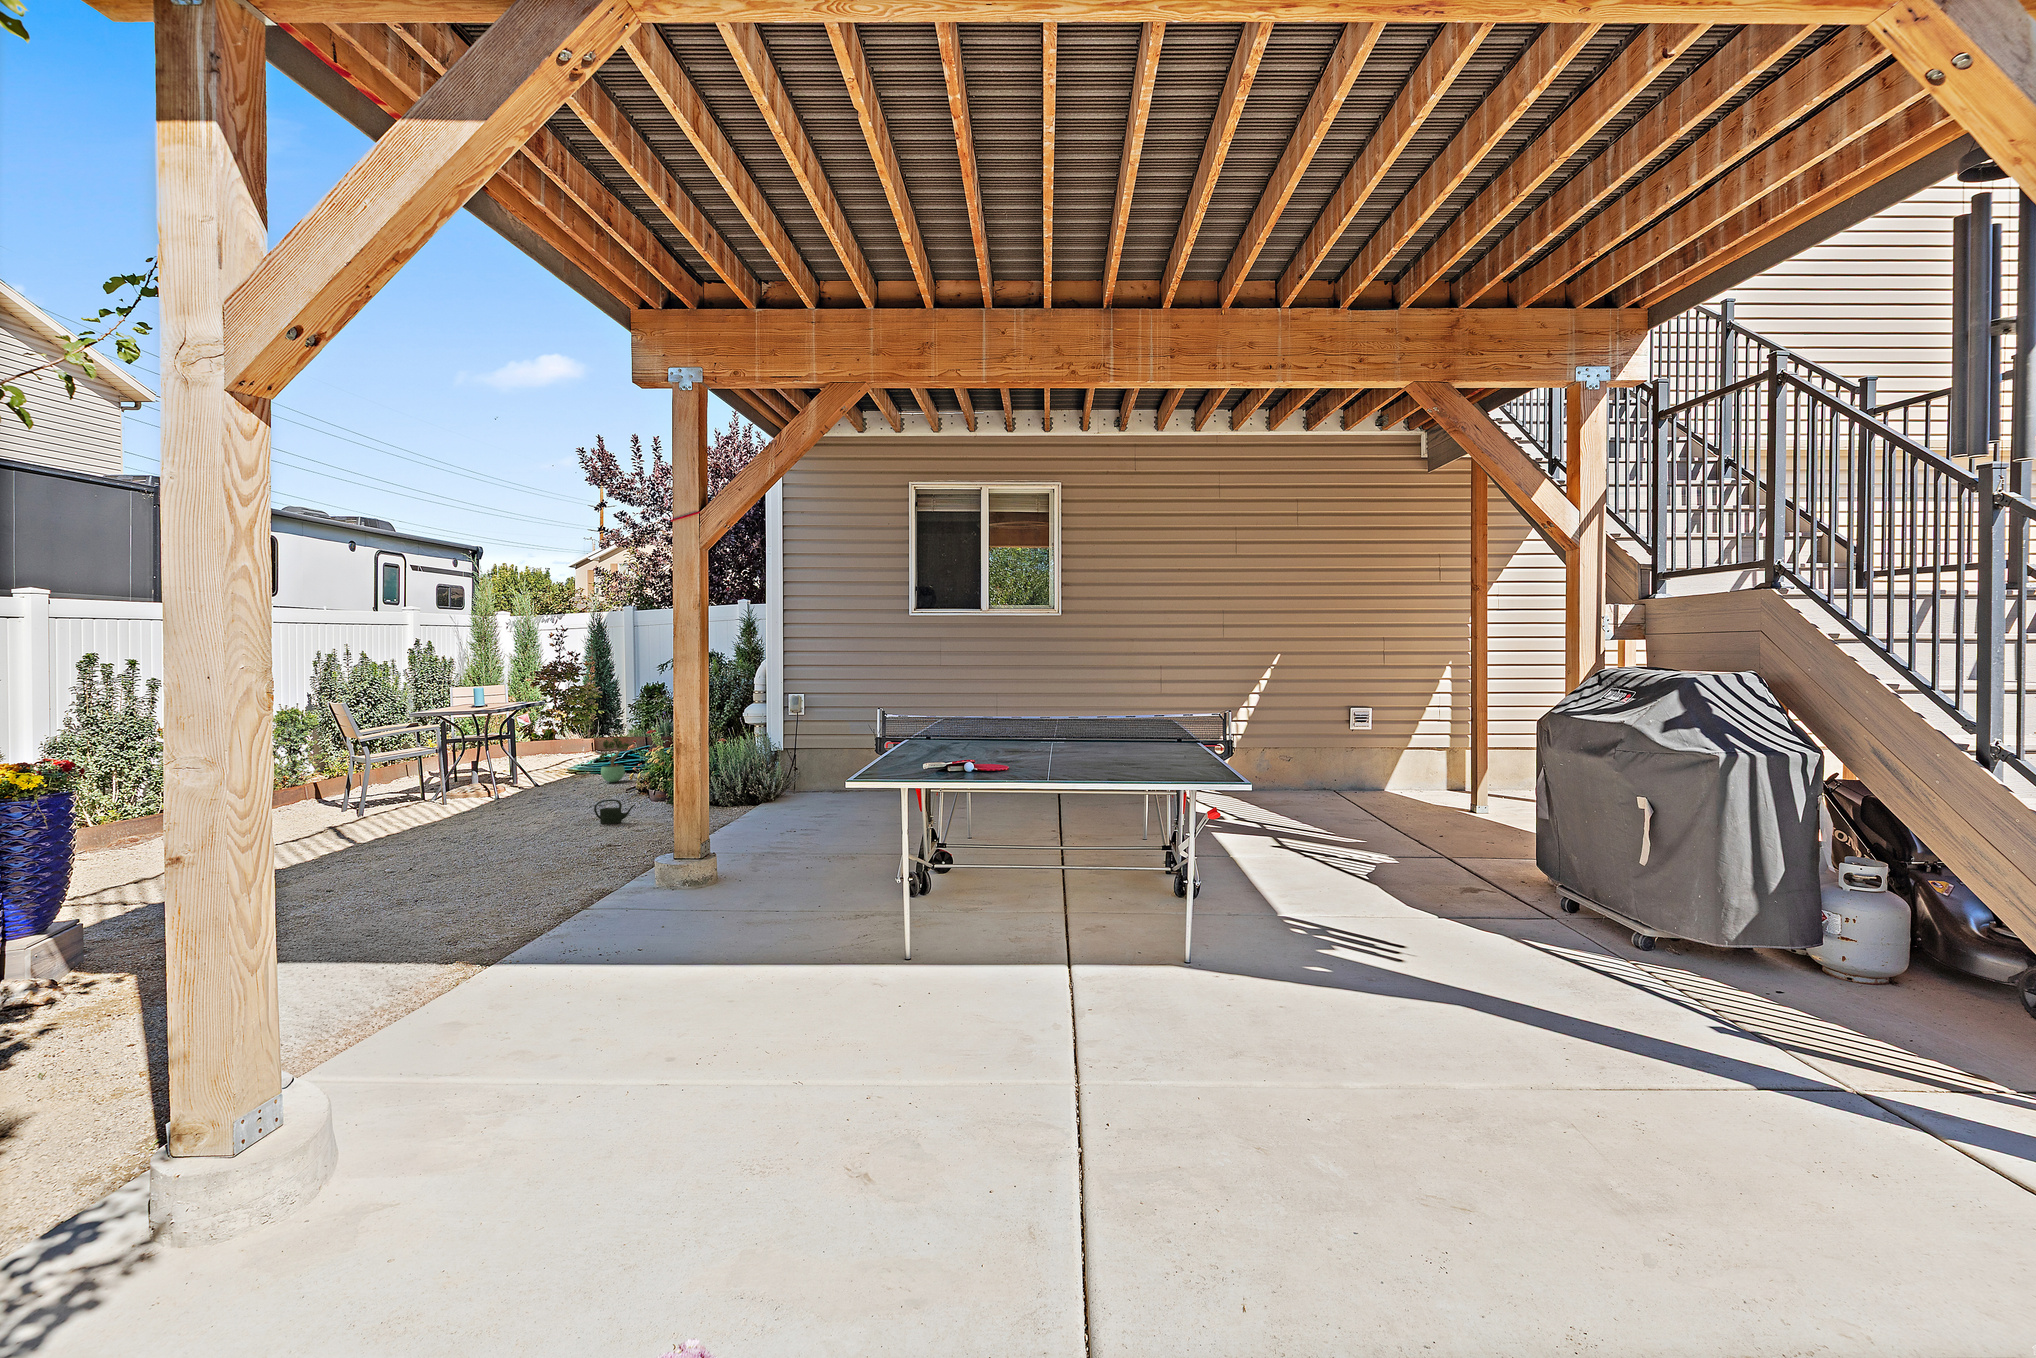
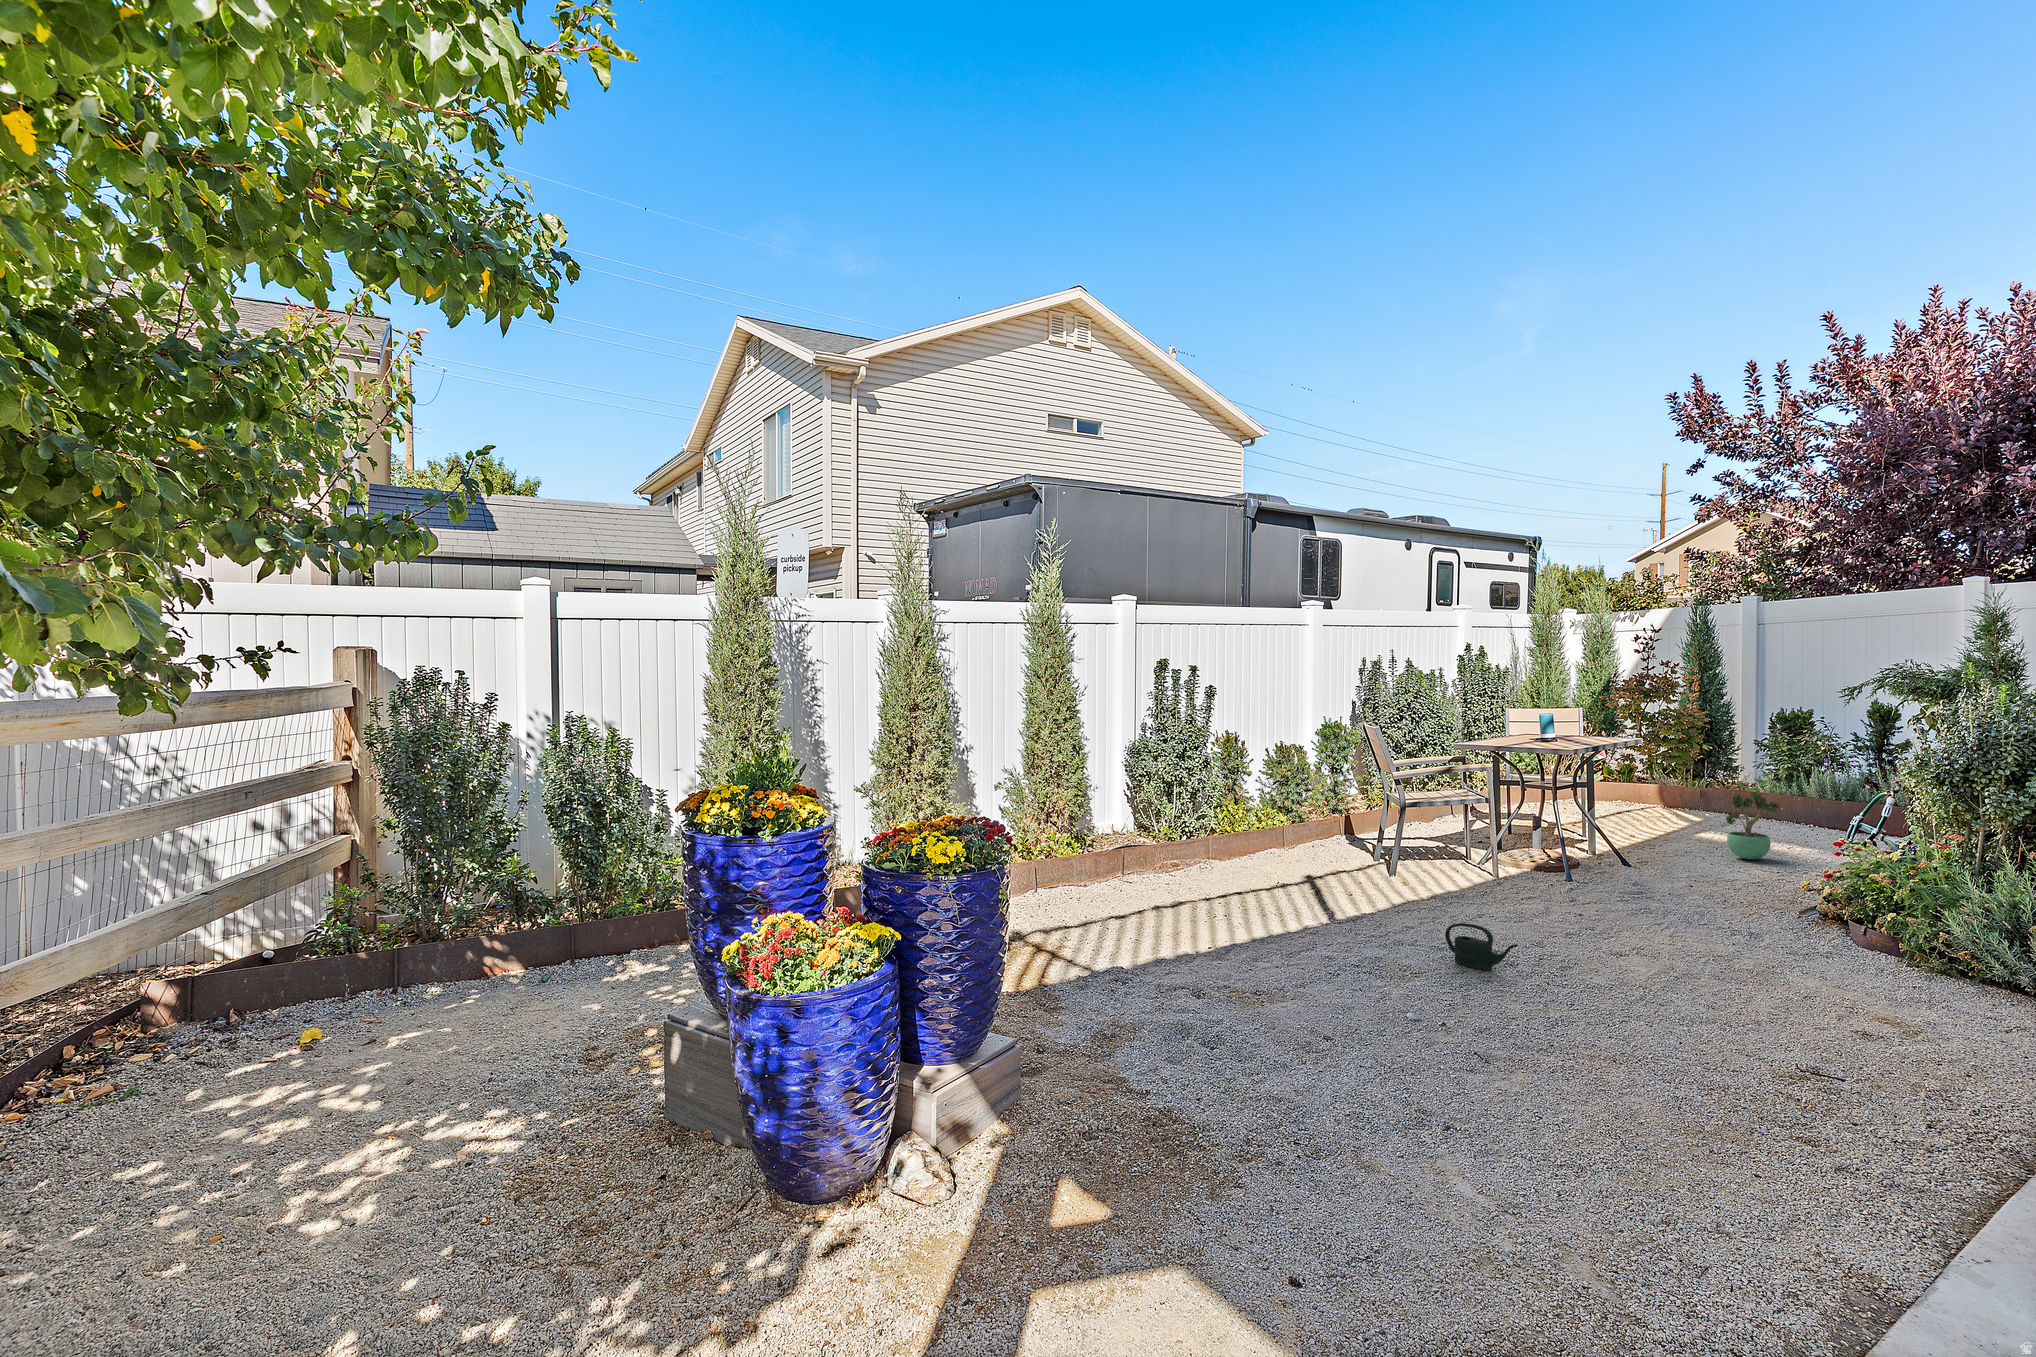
watering can: present [594,799,635,824] -> present [1445,923,1518,970]

